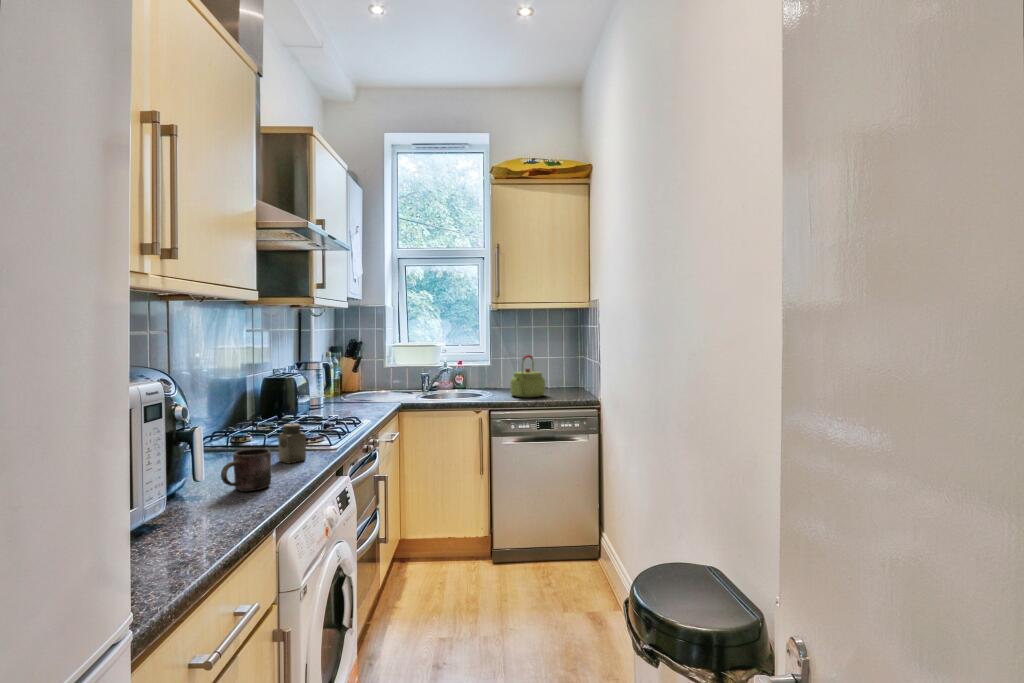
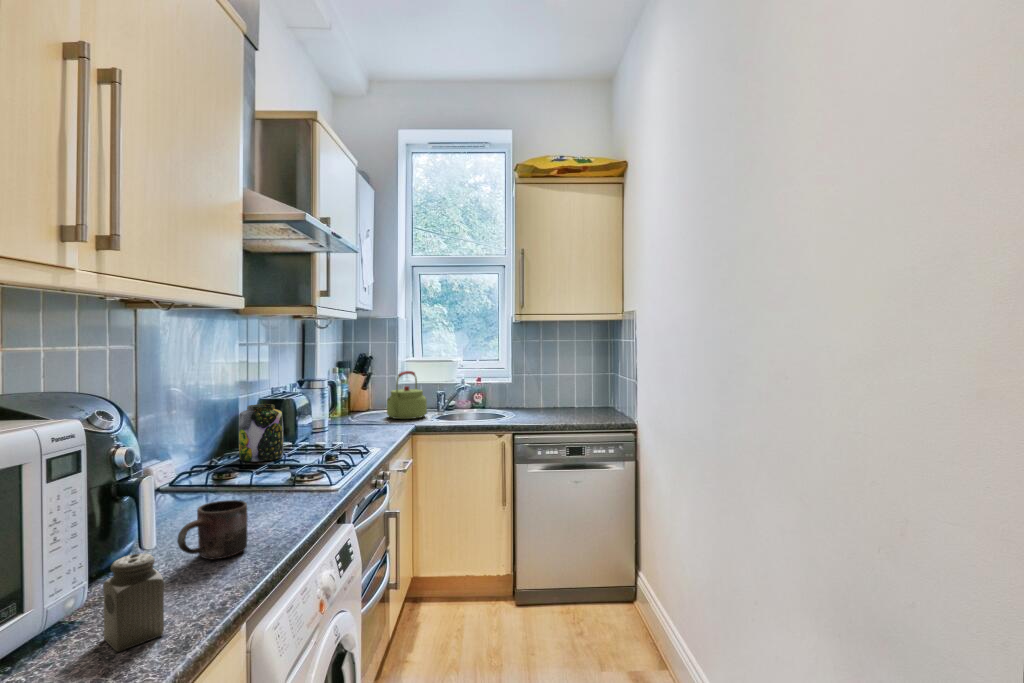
kettle: present [510,355,545,397] -> present [387,371,427,419]
jar: none [249,382,287,430] -> present [239,404,283,461]
salt shaker: present [278,423,306,463] -> present [103,554,164,652]

